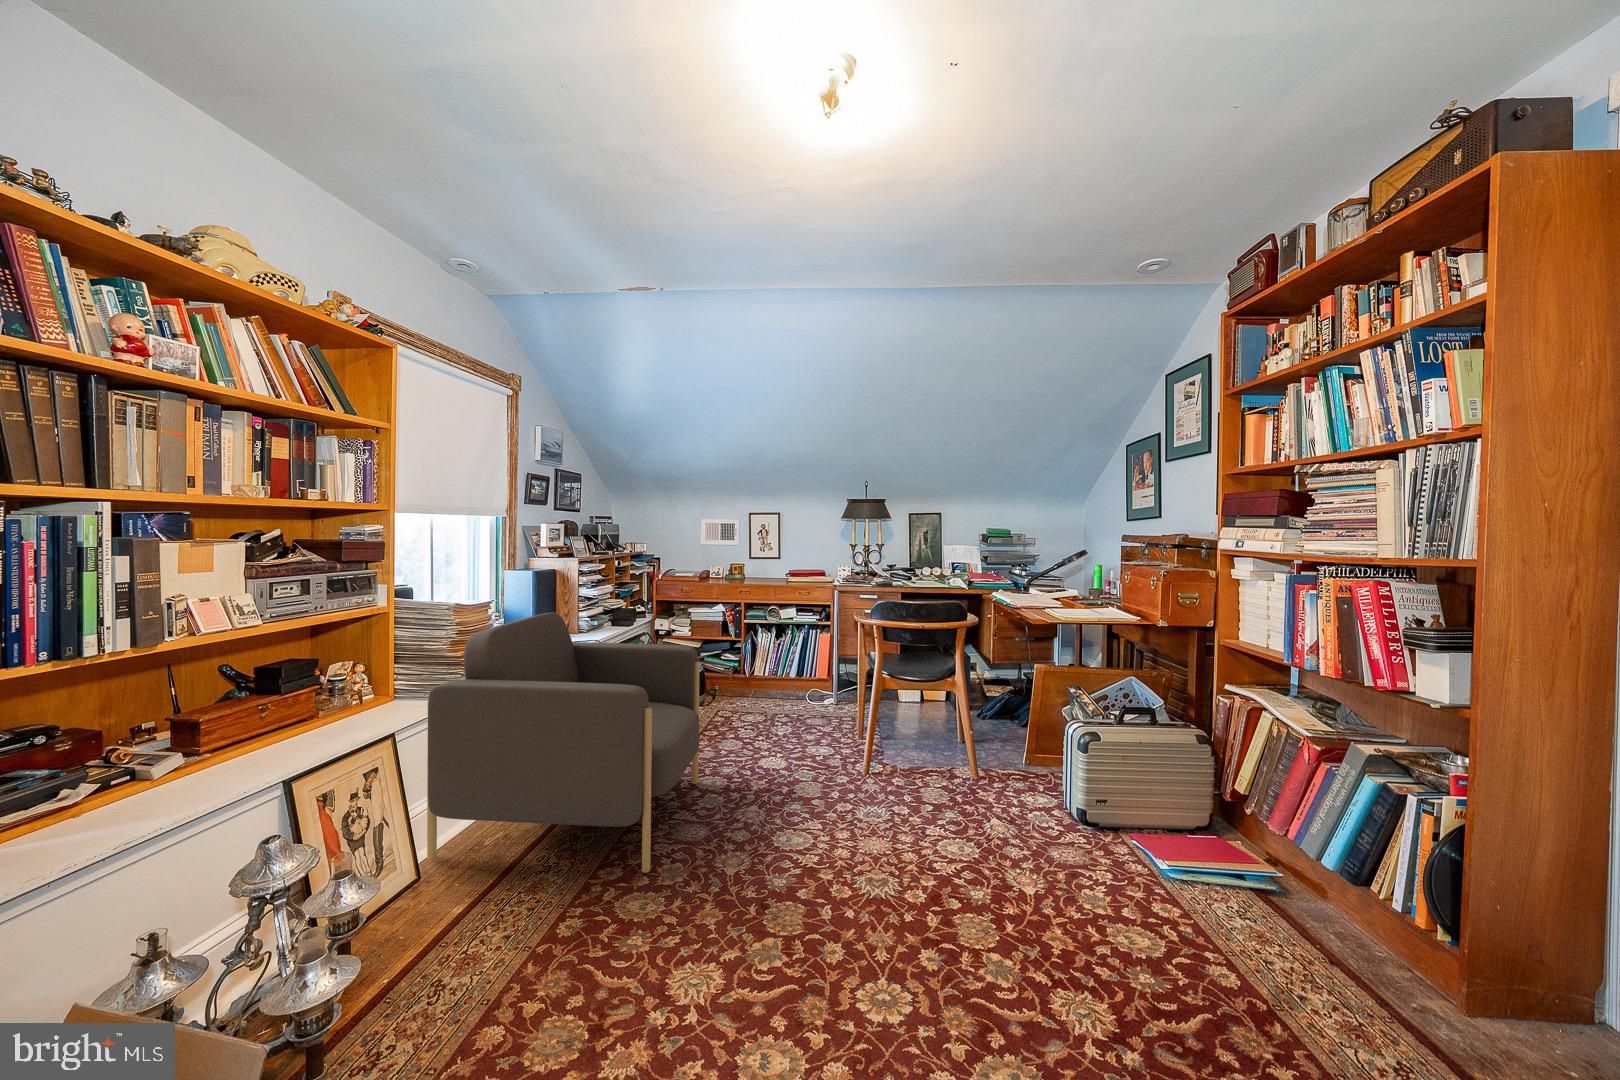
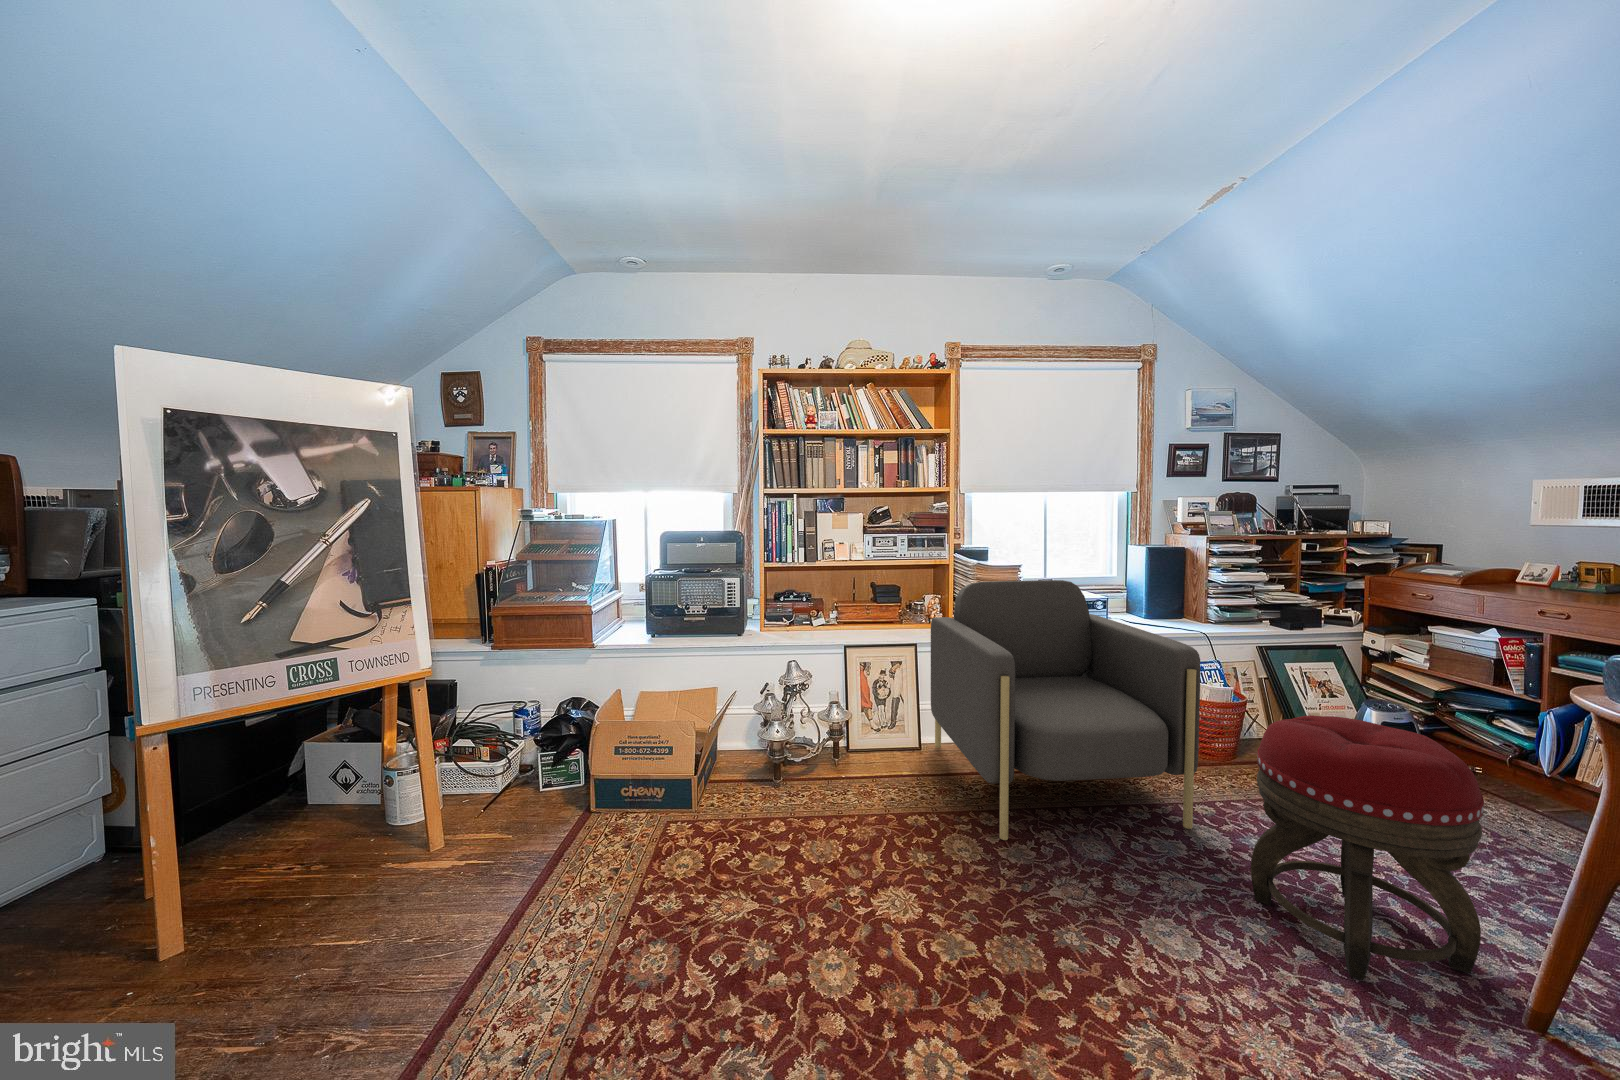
footstool: none [761,662,853,798] -> present [1251,715,1484,981]

